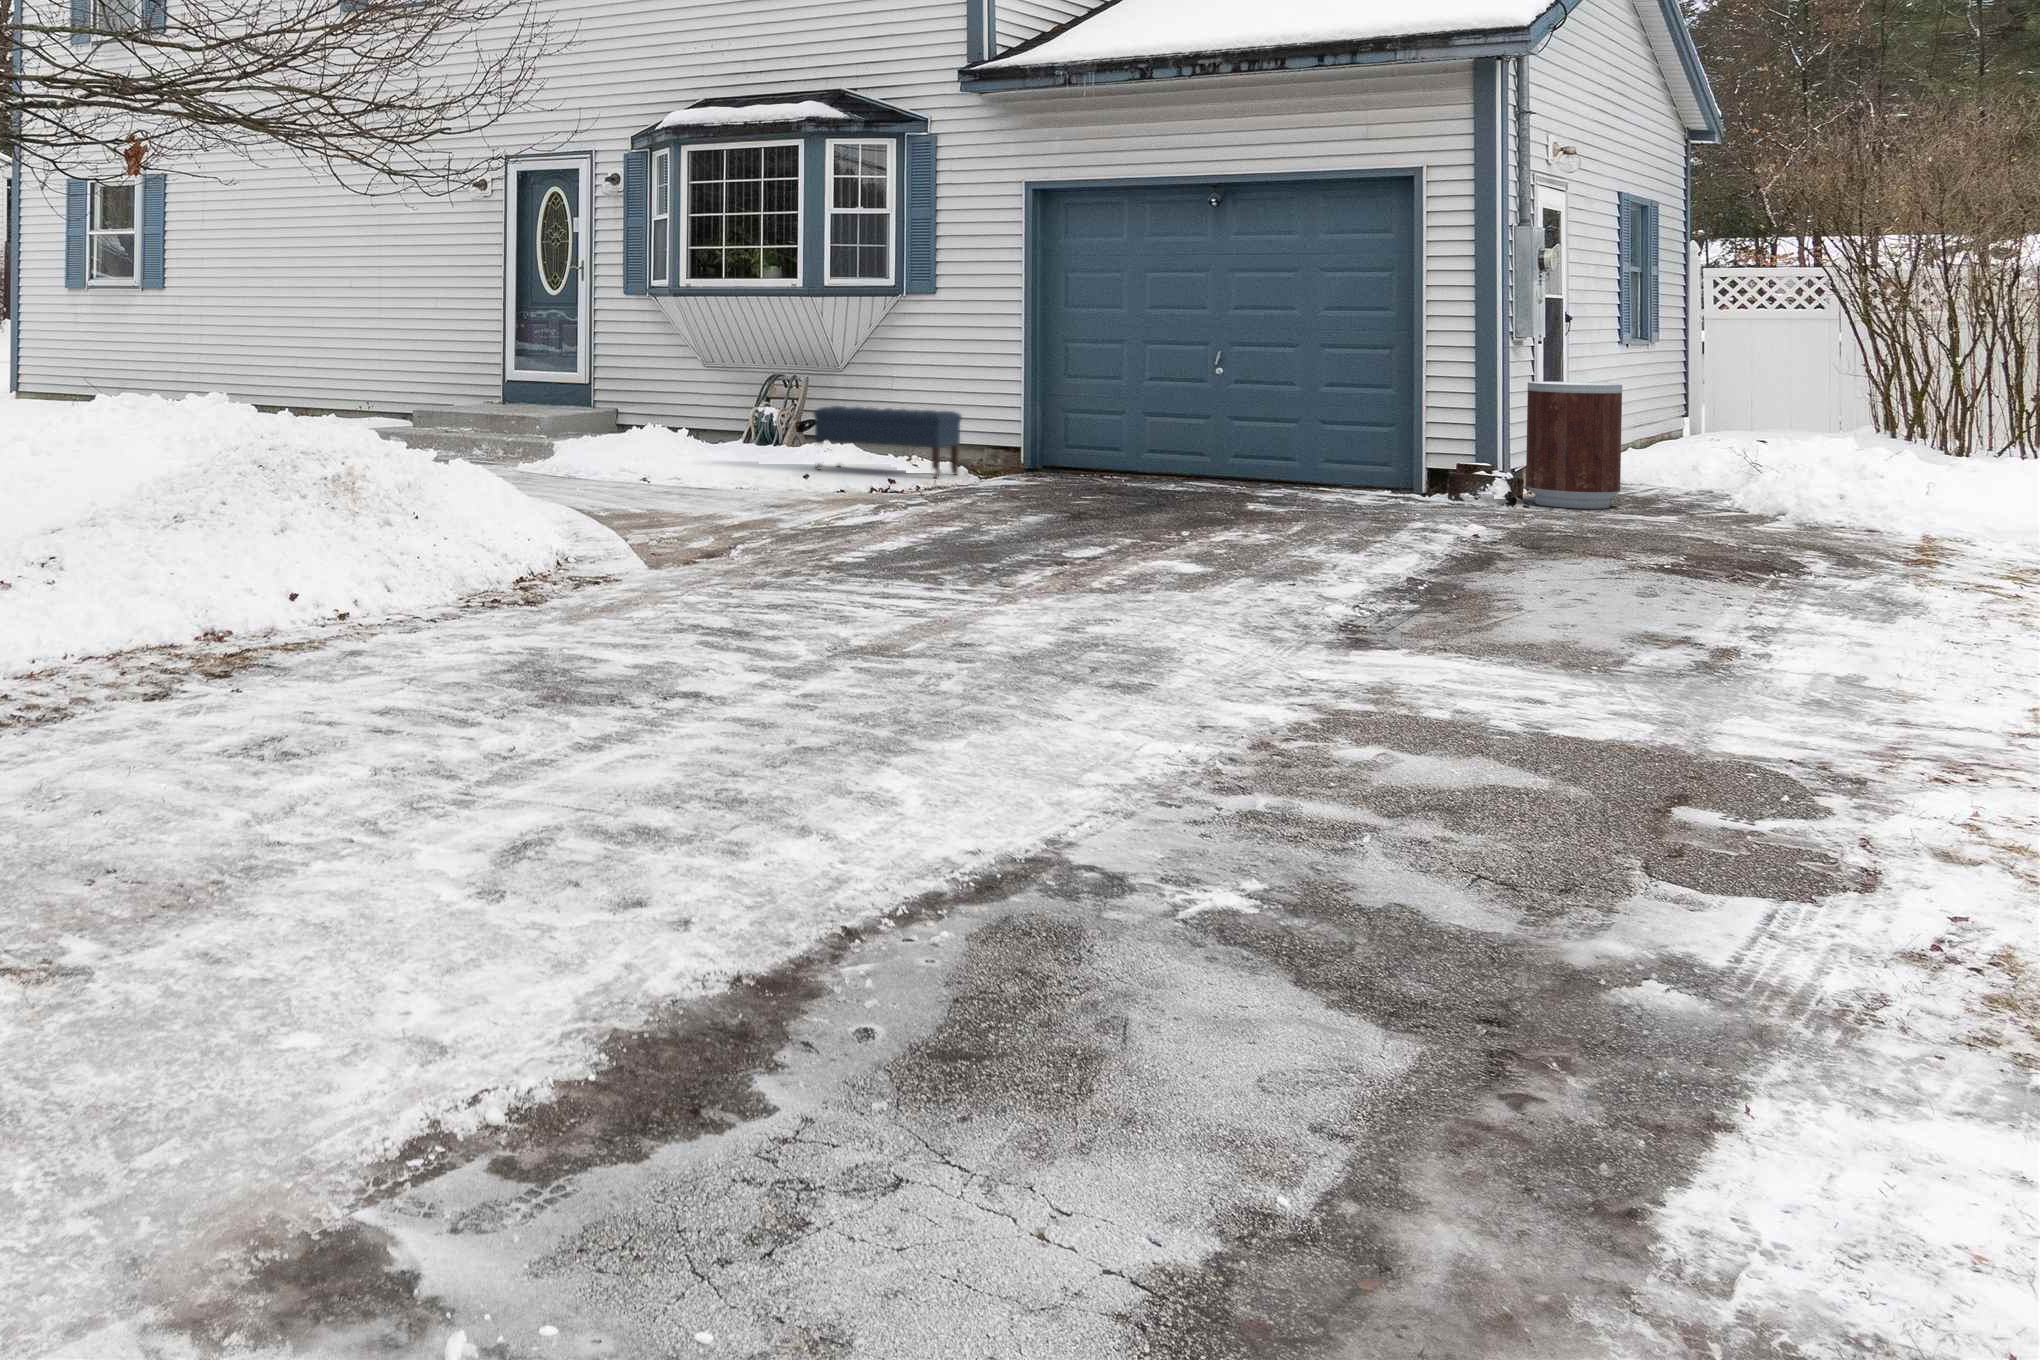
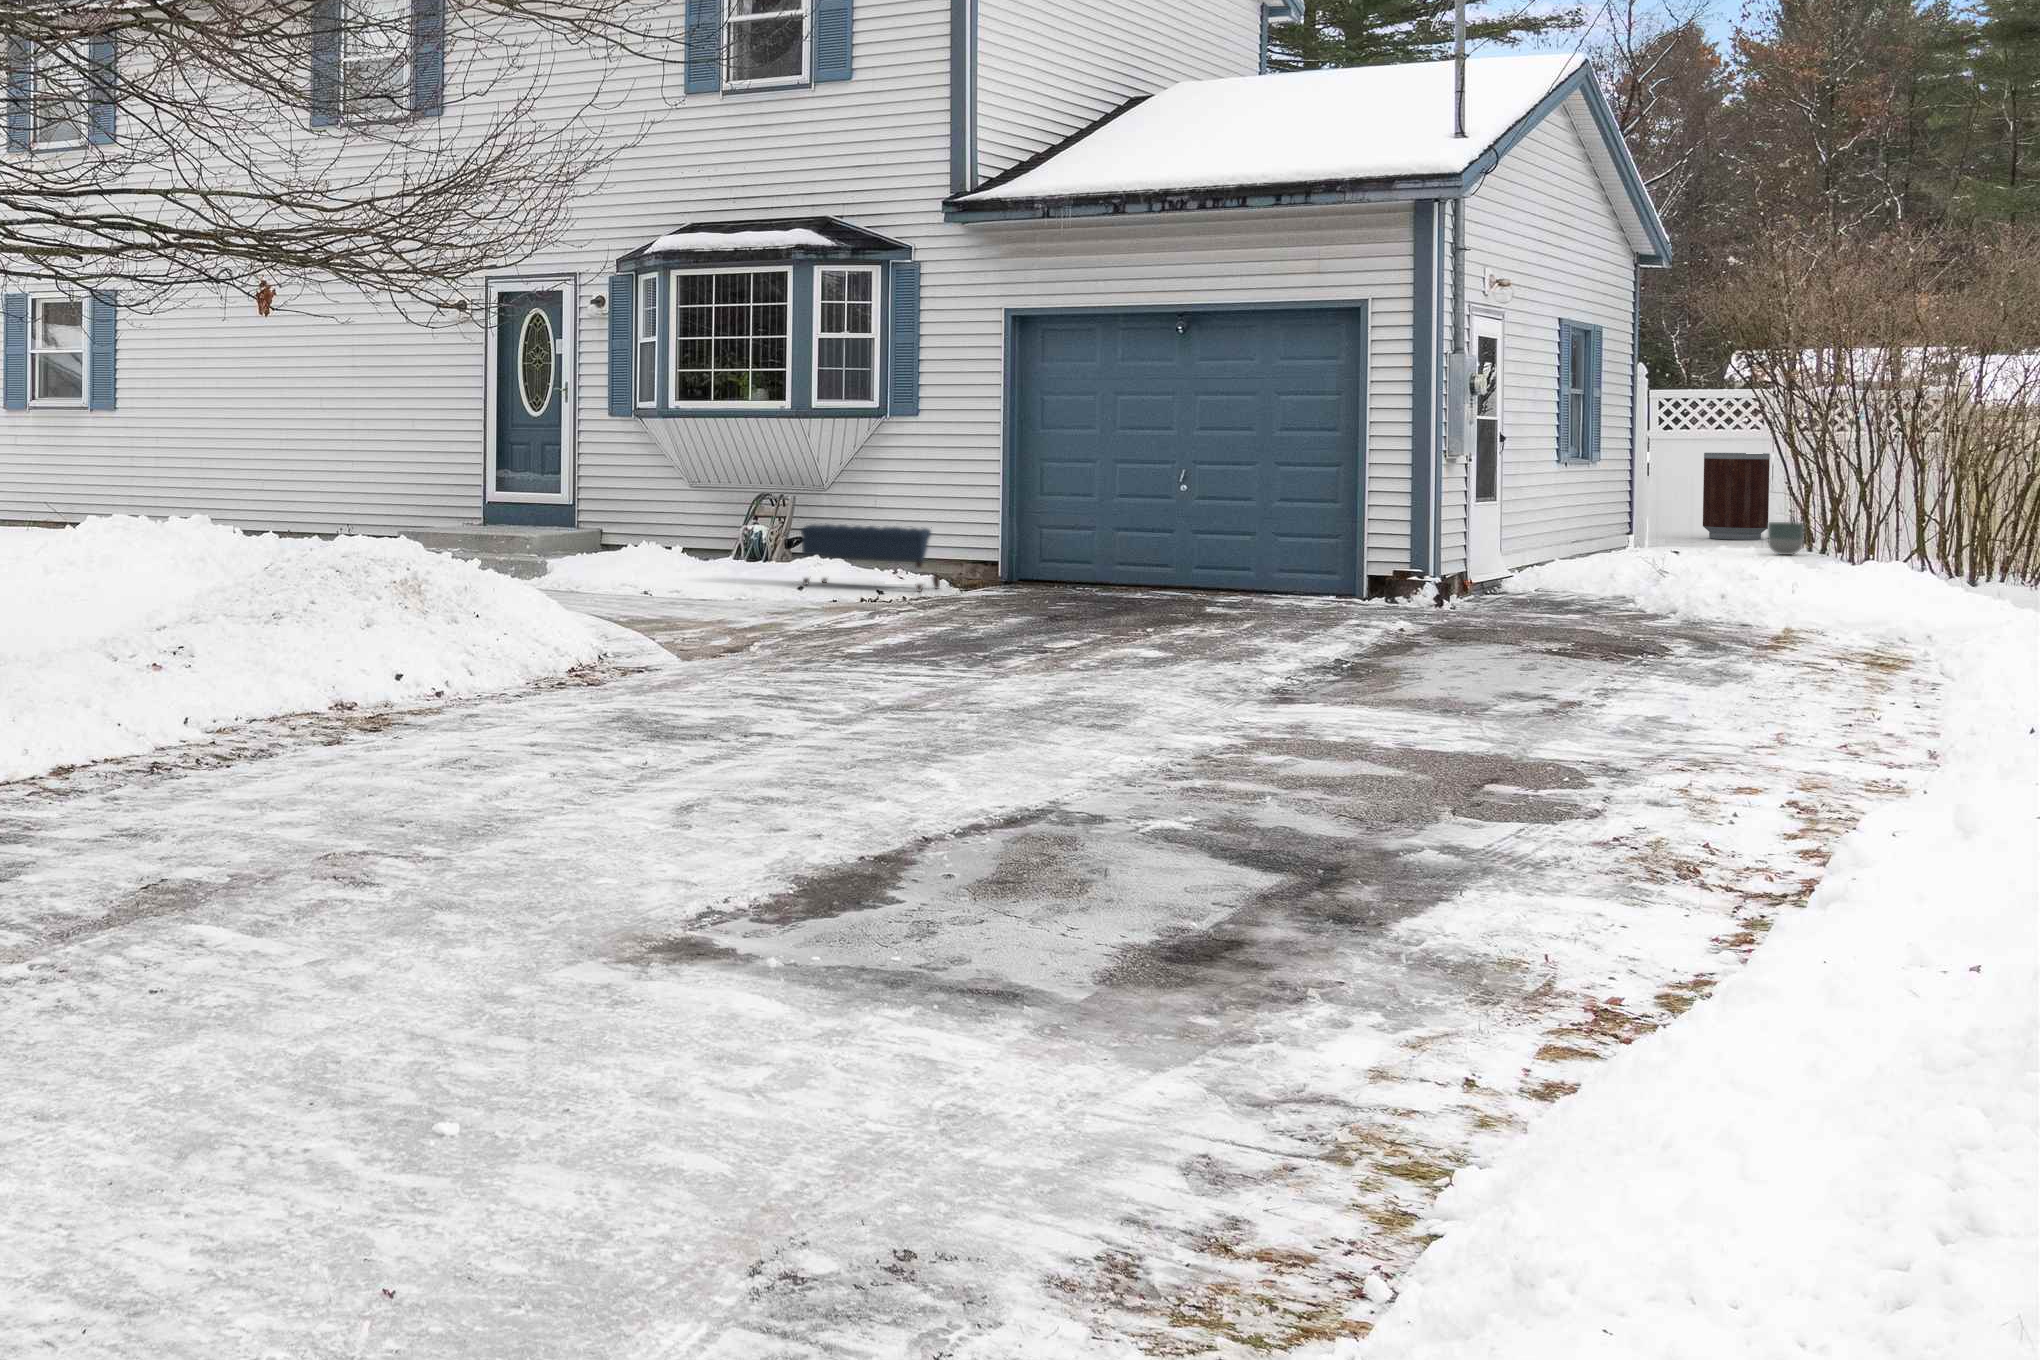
trash can: present [1526,381,1622,509] -> present [1703,453,1770,540]
planter: none [1850,406,1891,441] -> present [1768,522,1804,555]

